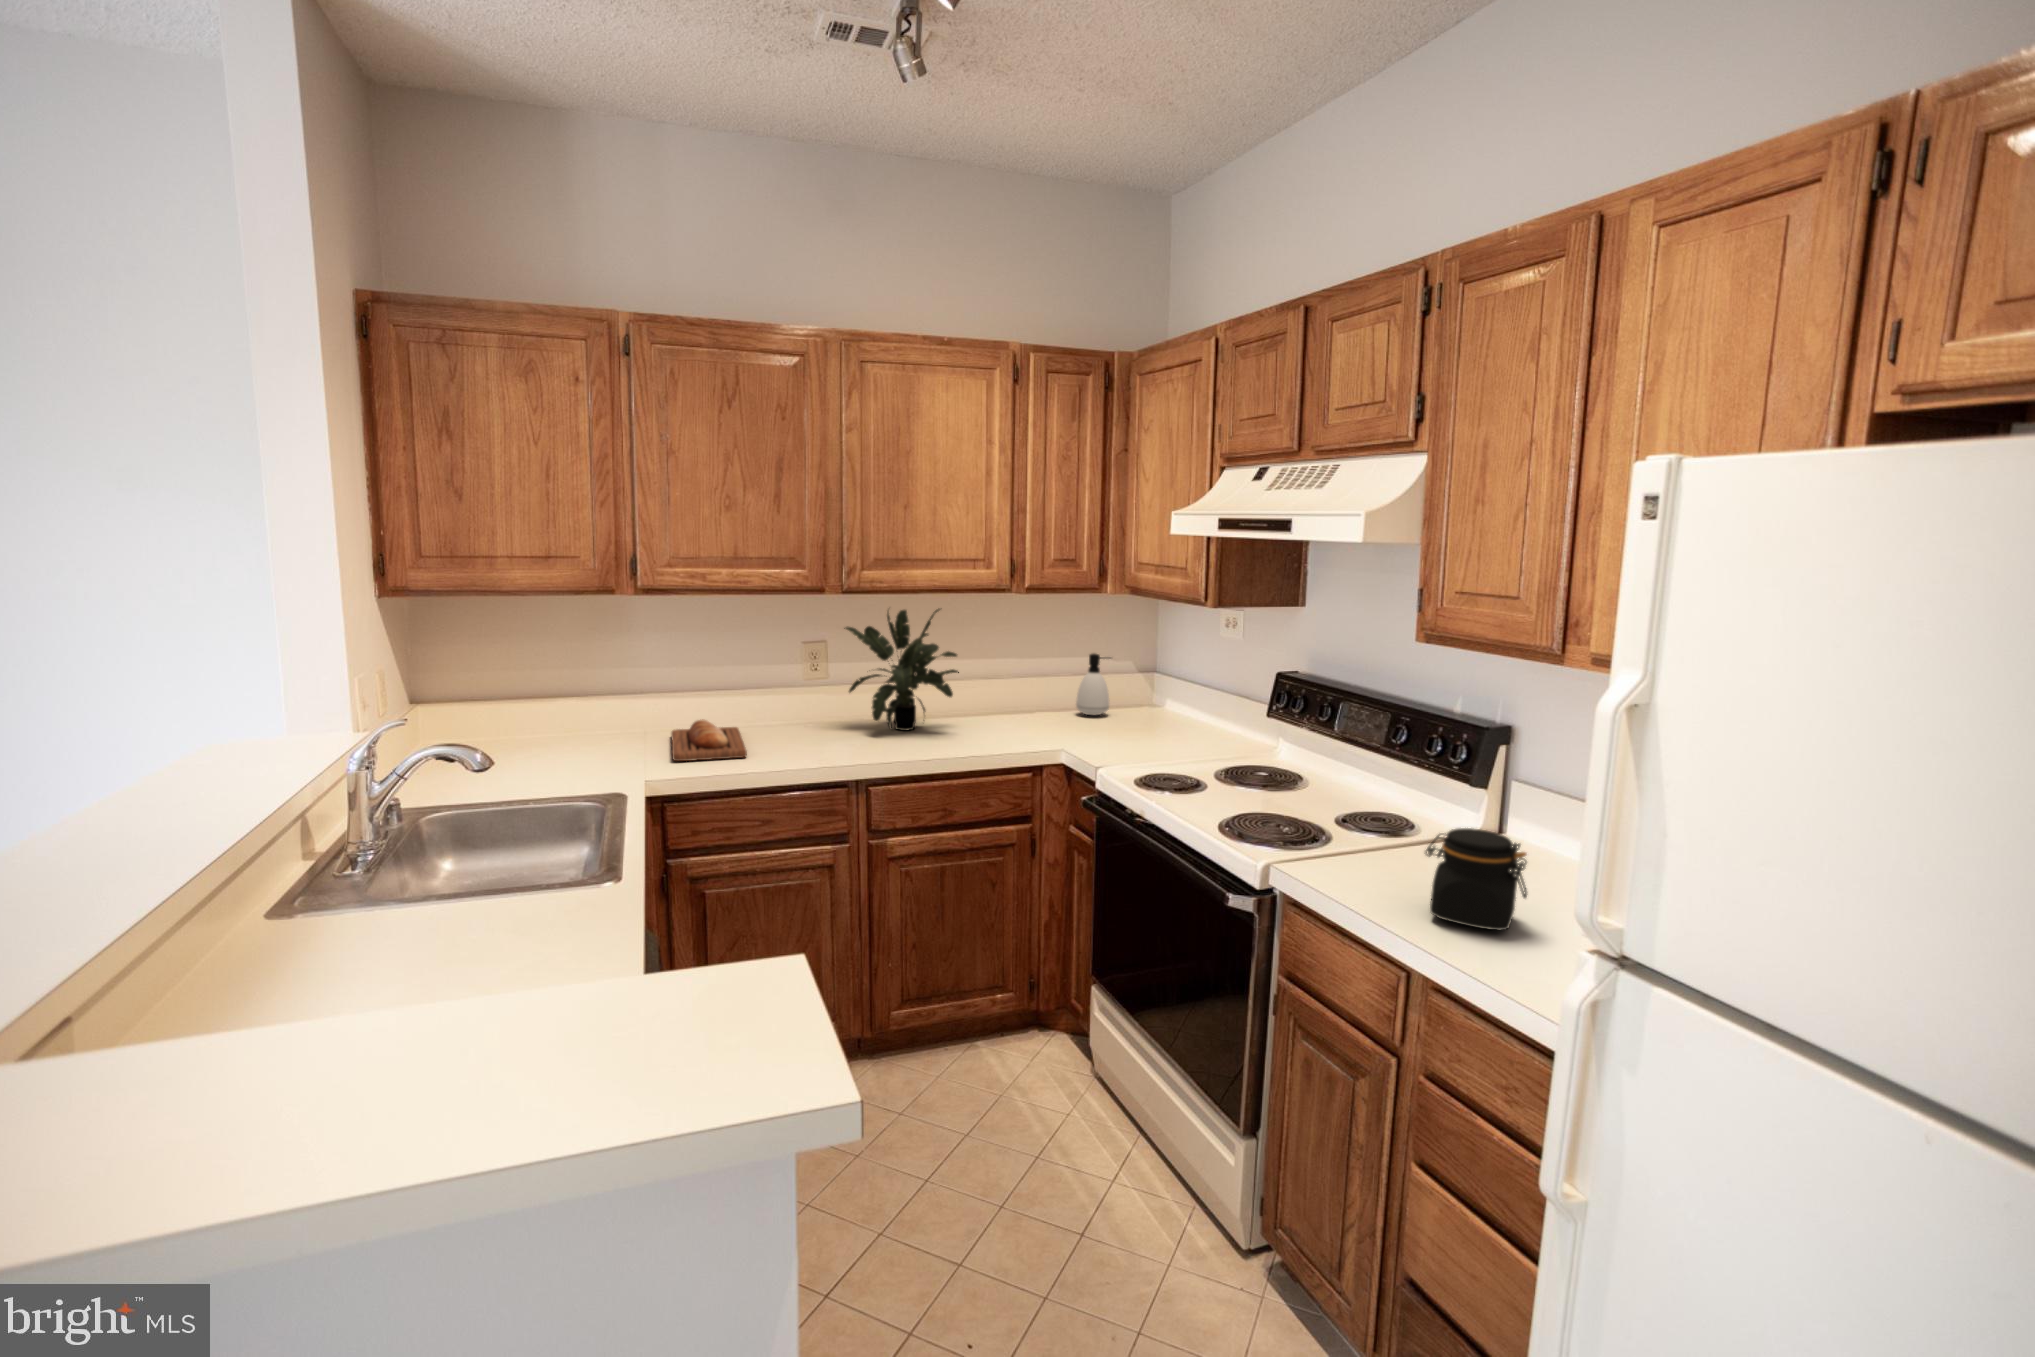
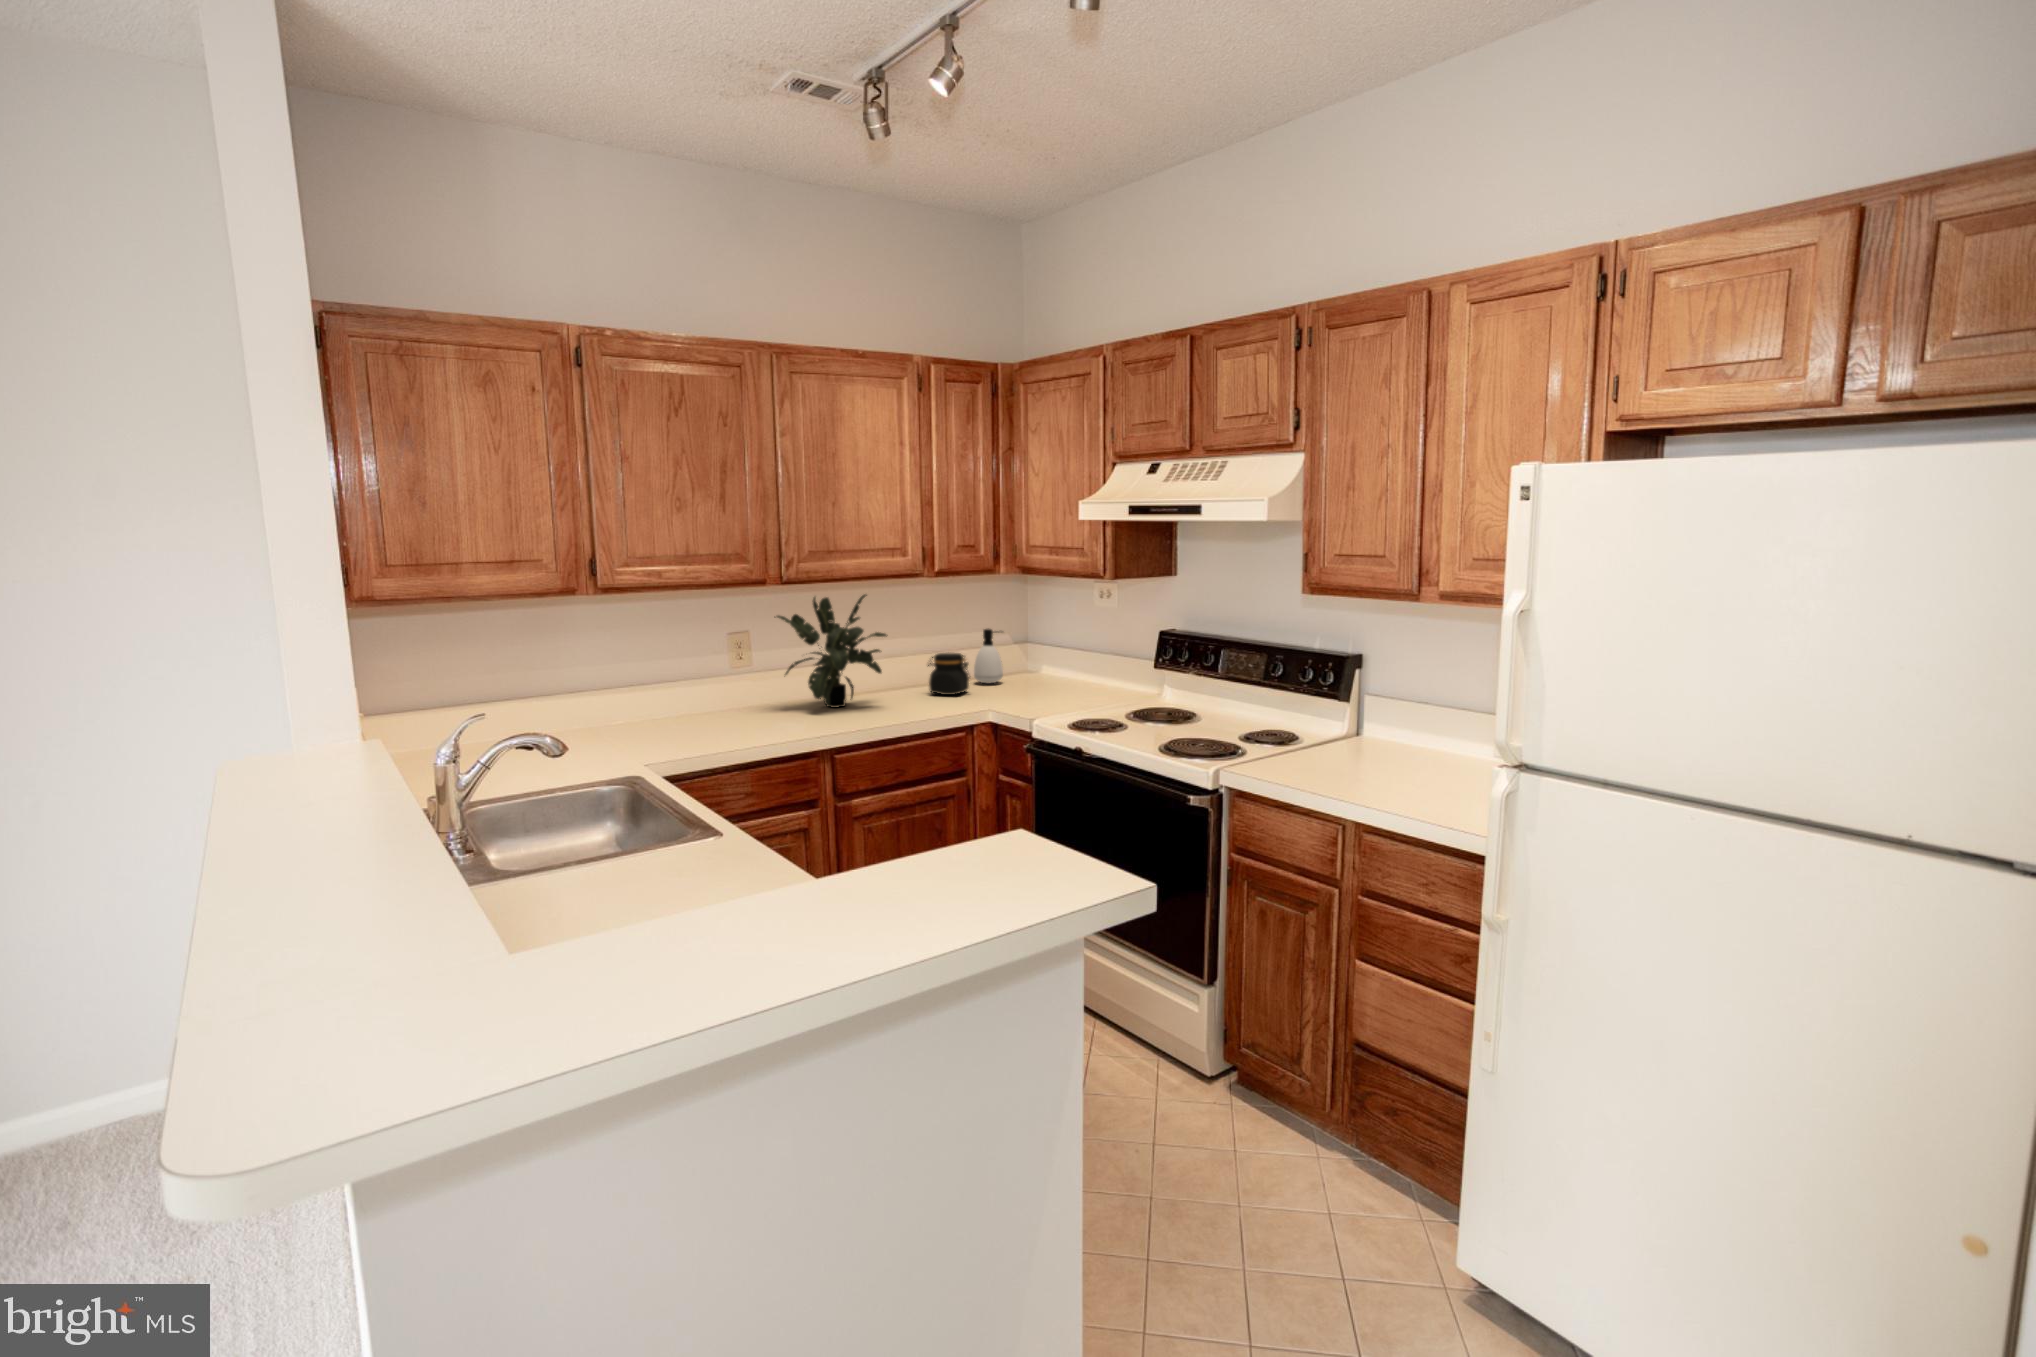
bread loaf: present [671,719,747,761] -> none [621,710,718,748]
jar: present [1426,828,1527,931] -> present [928,653,969,695]

